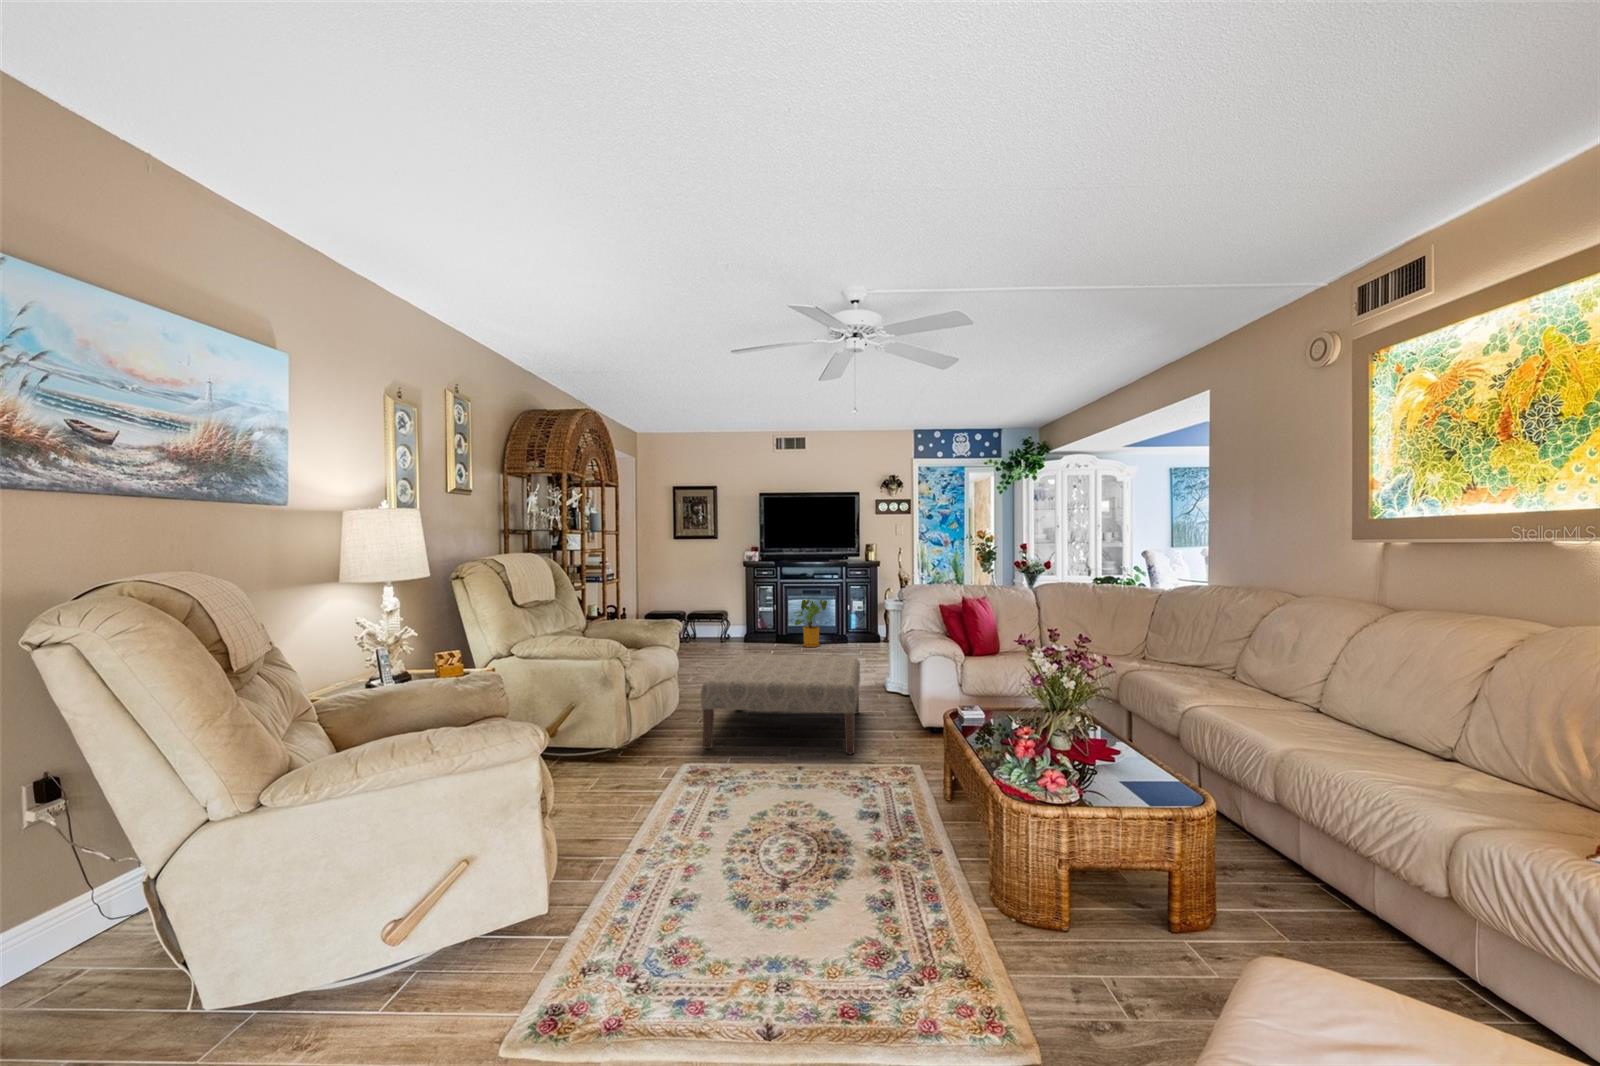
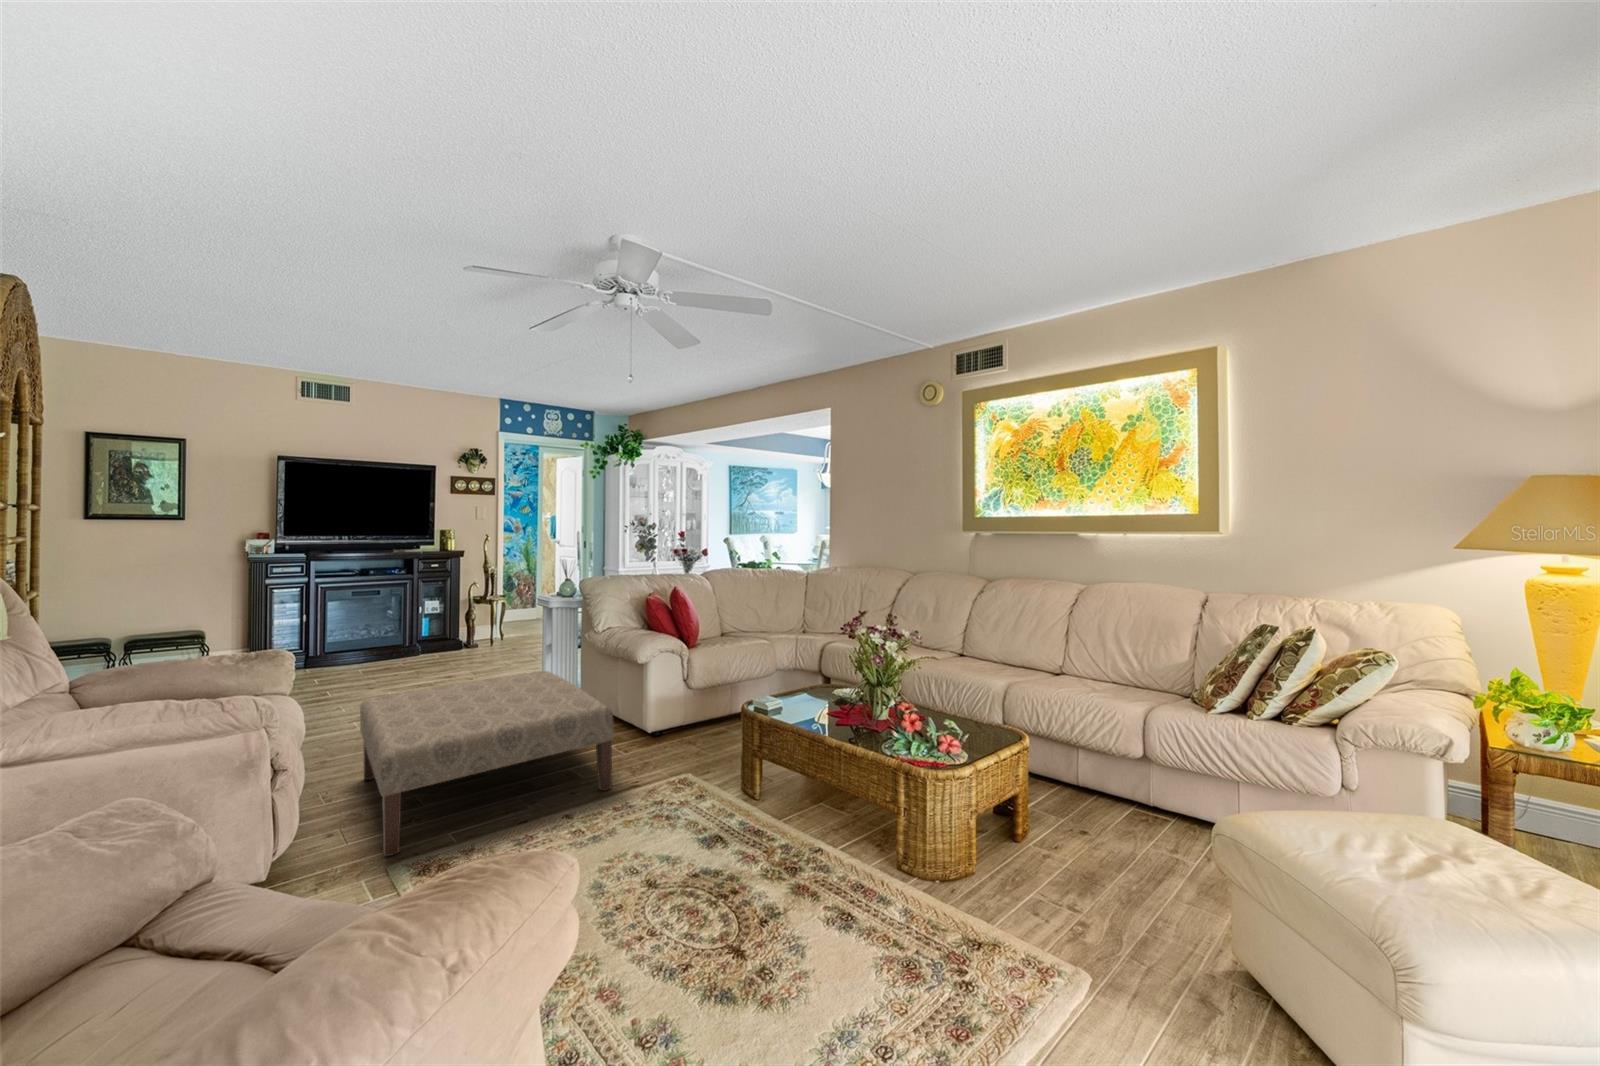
house plant: present [793,599,827,647] -> none [344,601,398,667]

